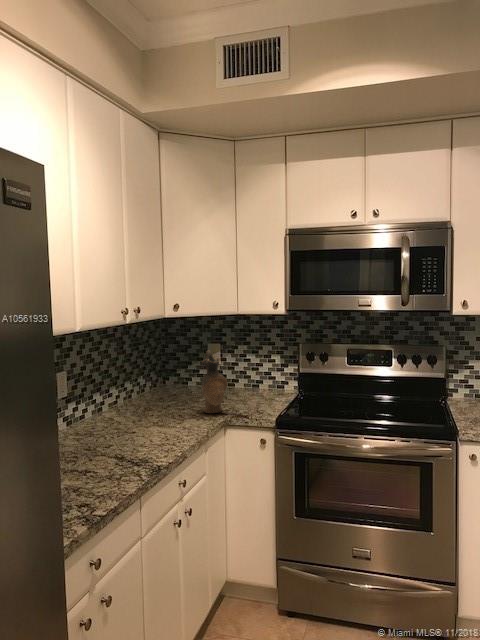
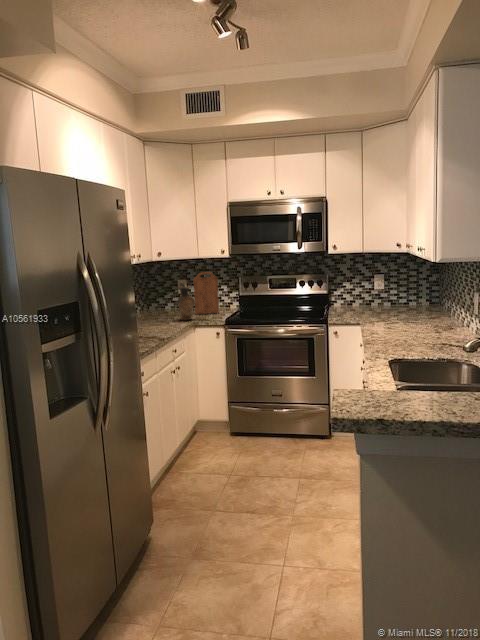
cutting board: none [229,335,267,399] -> present [194,272,219,314]

